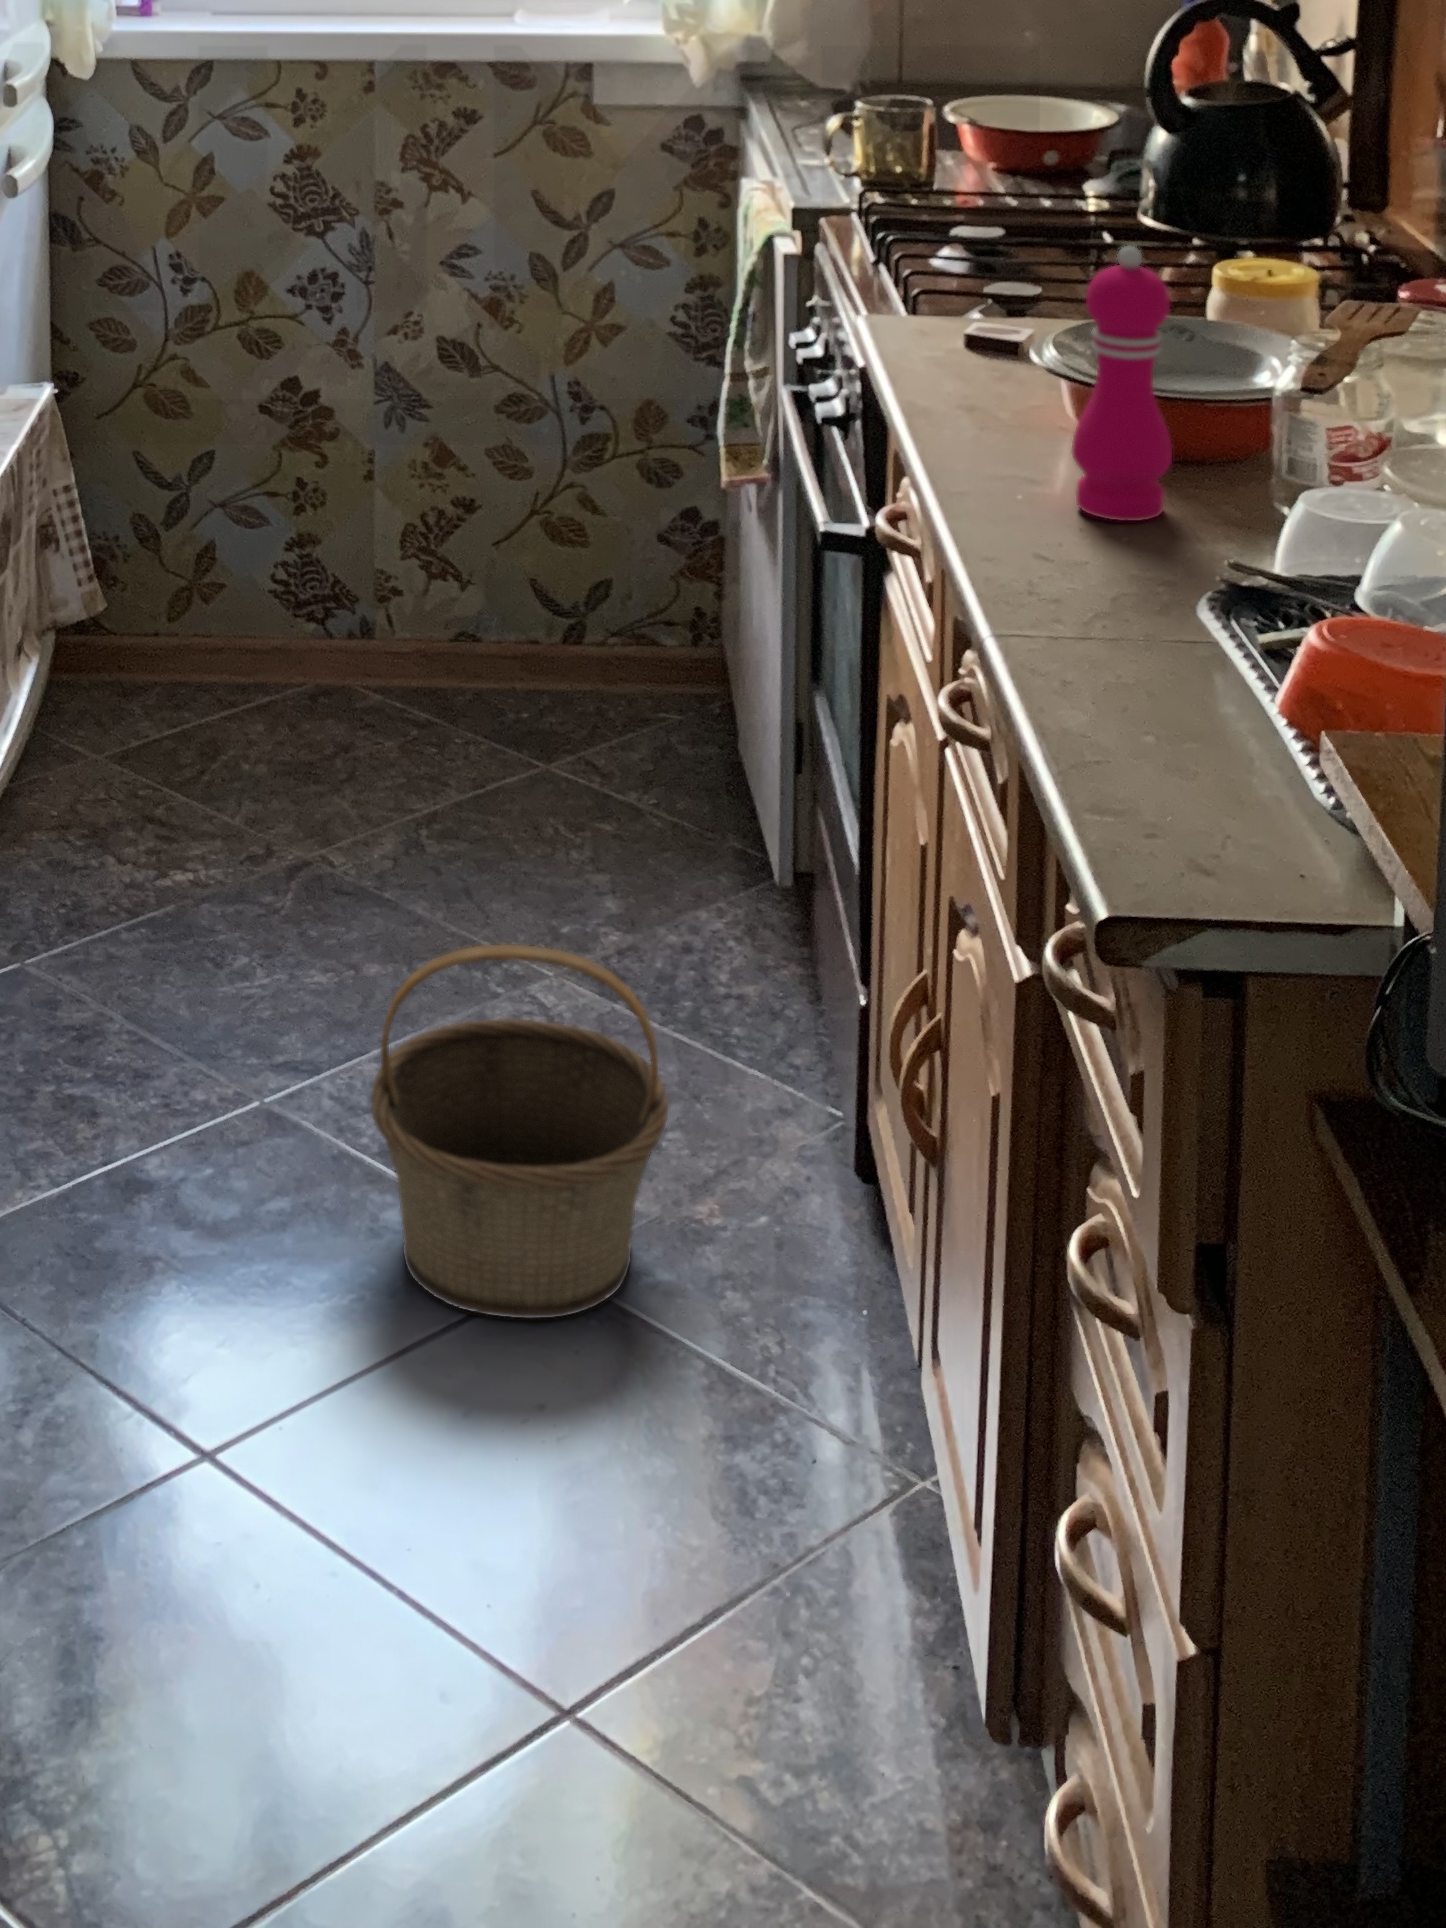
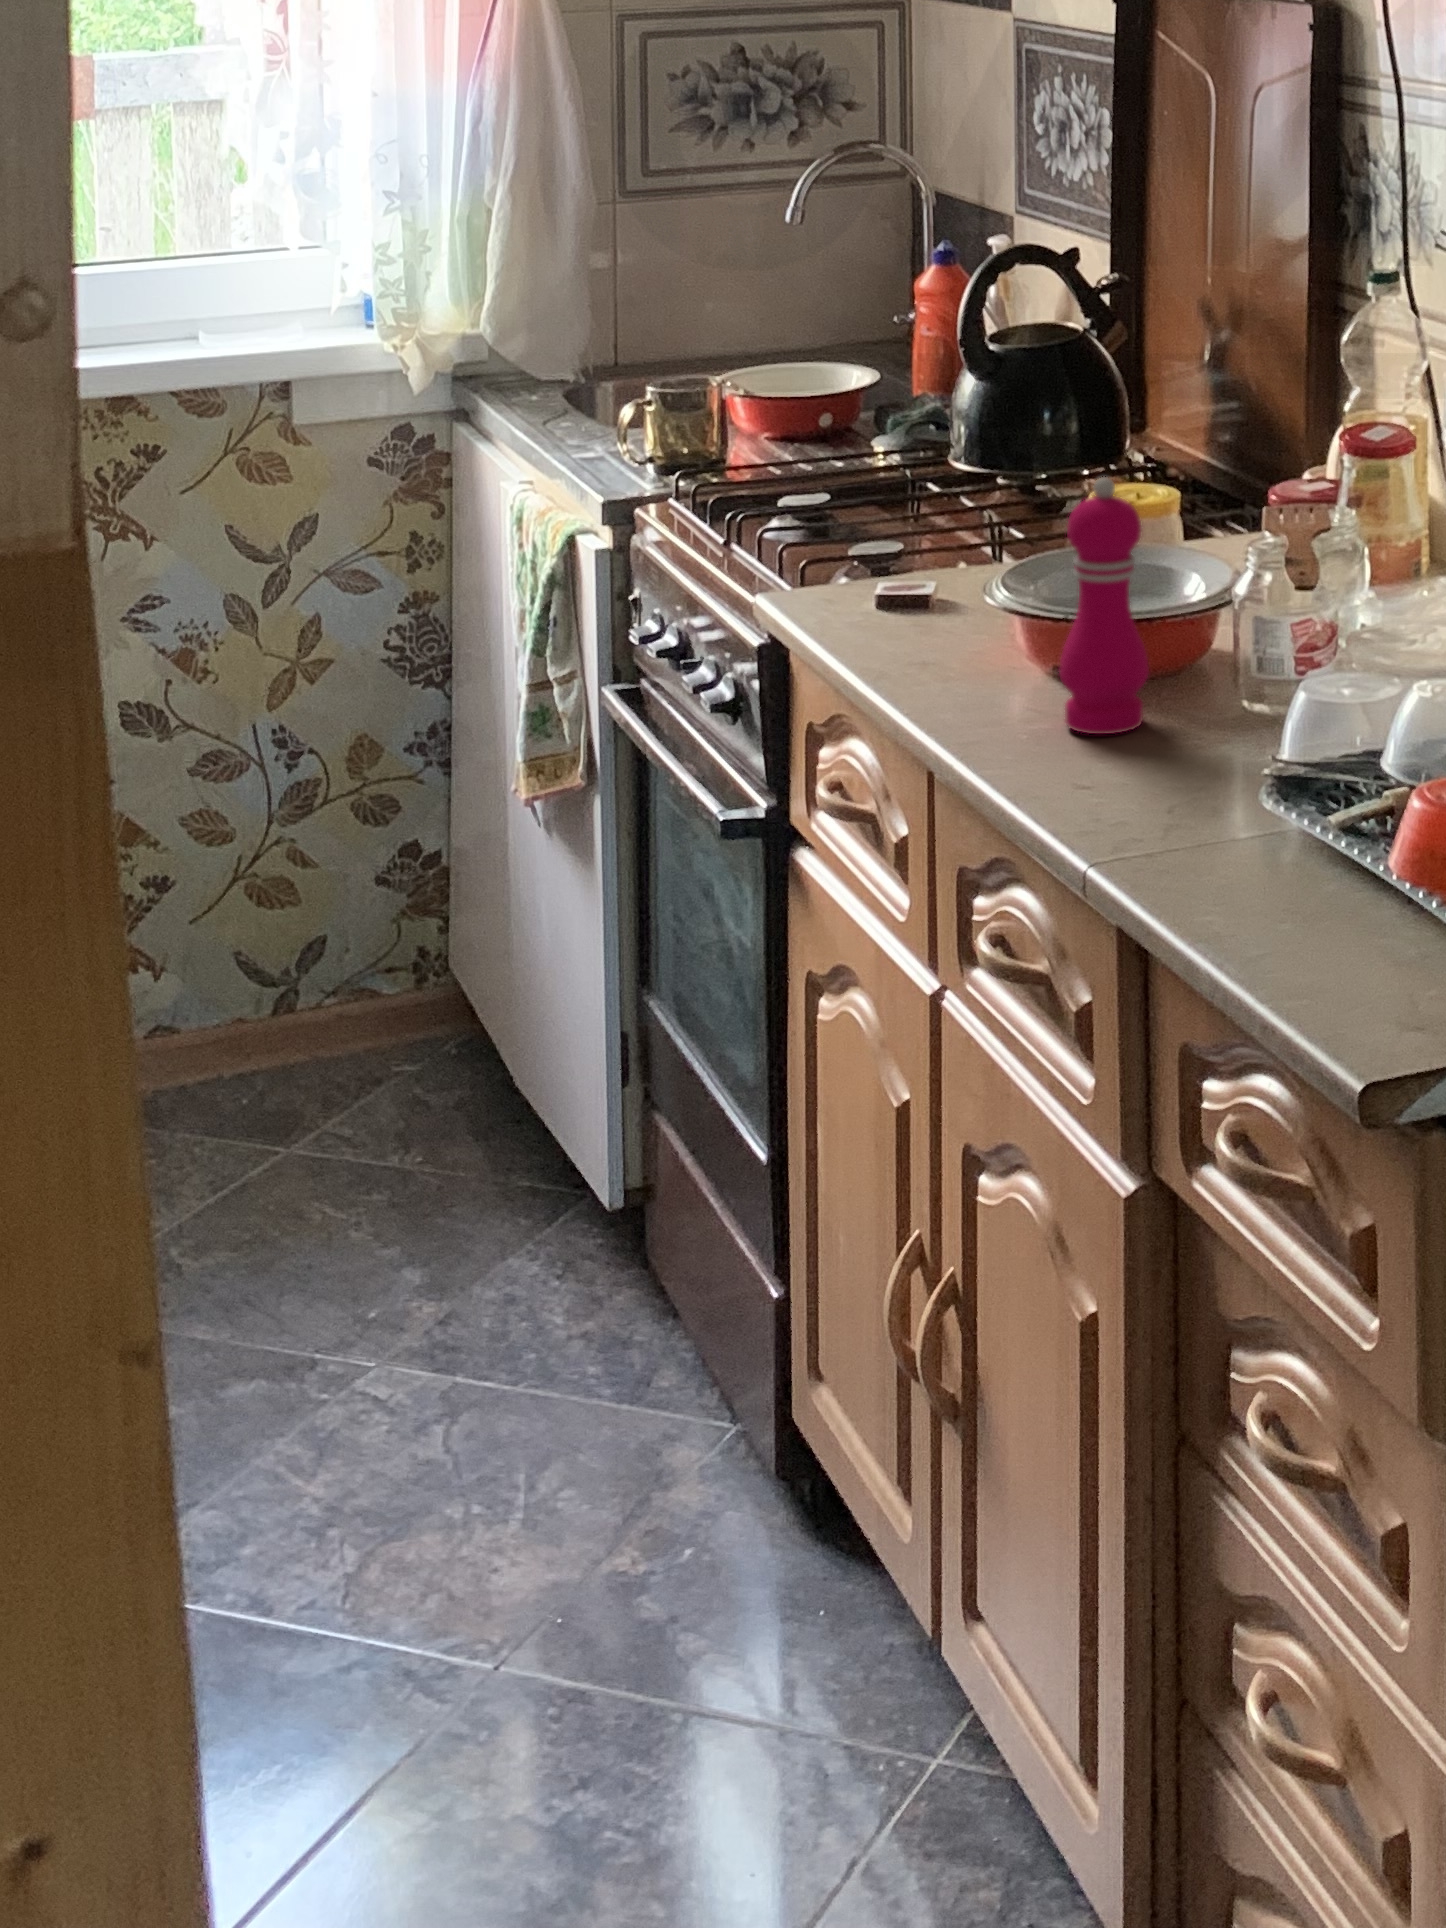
basket: present [371,945,668,1318] -> none [277,1314,611,1745]

